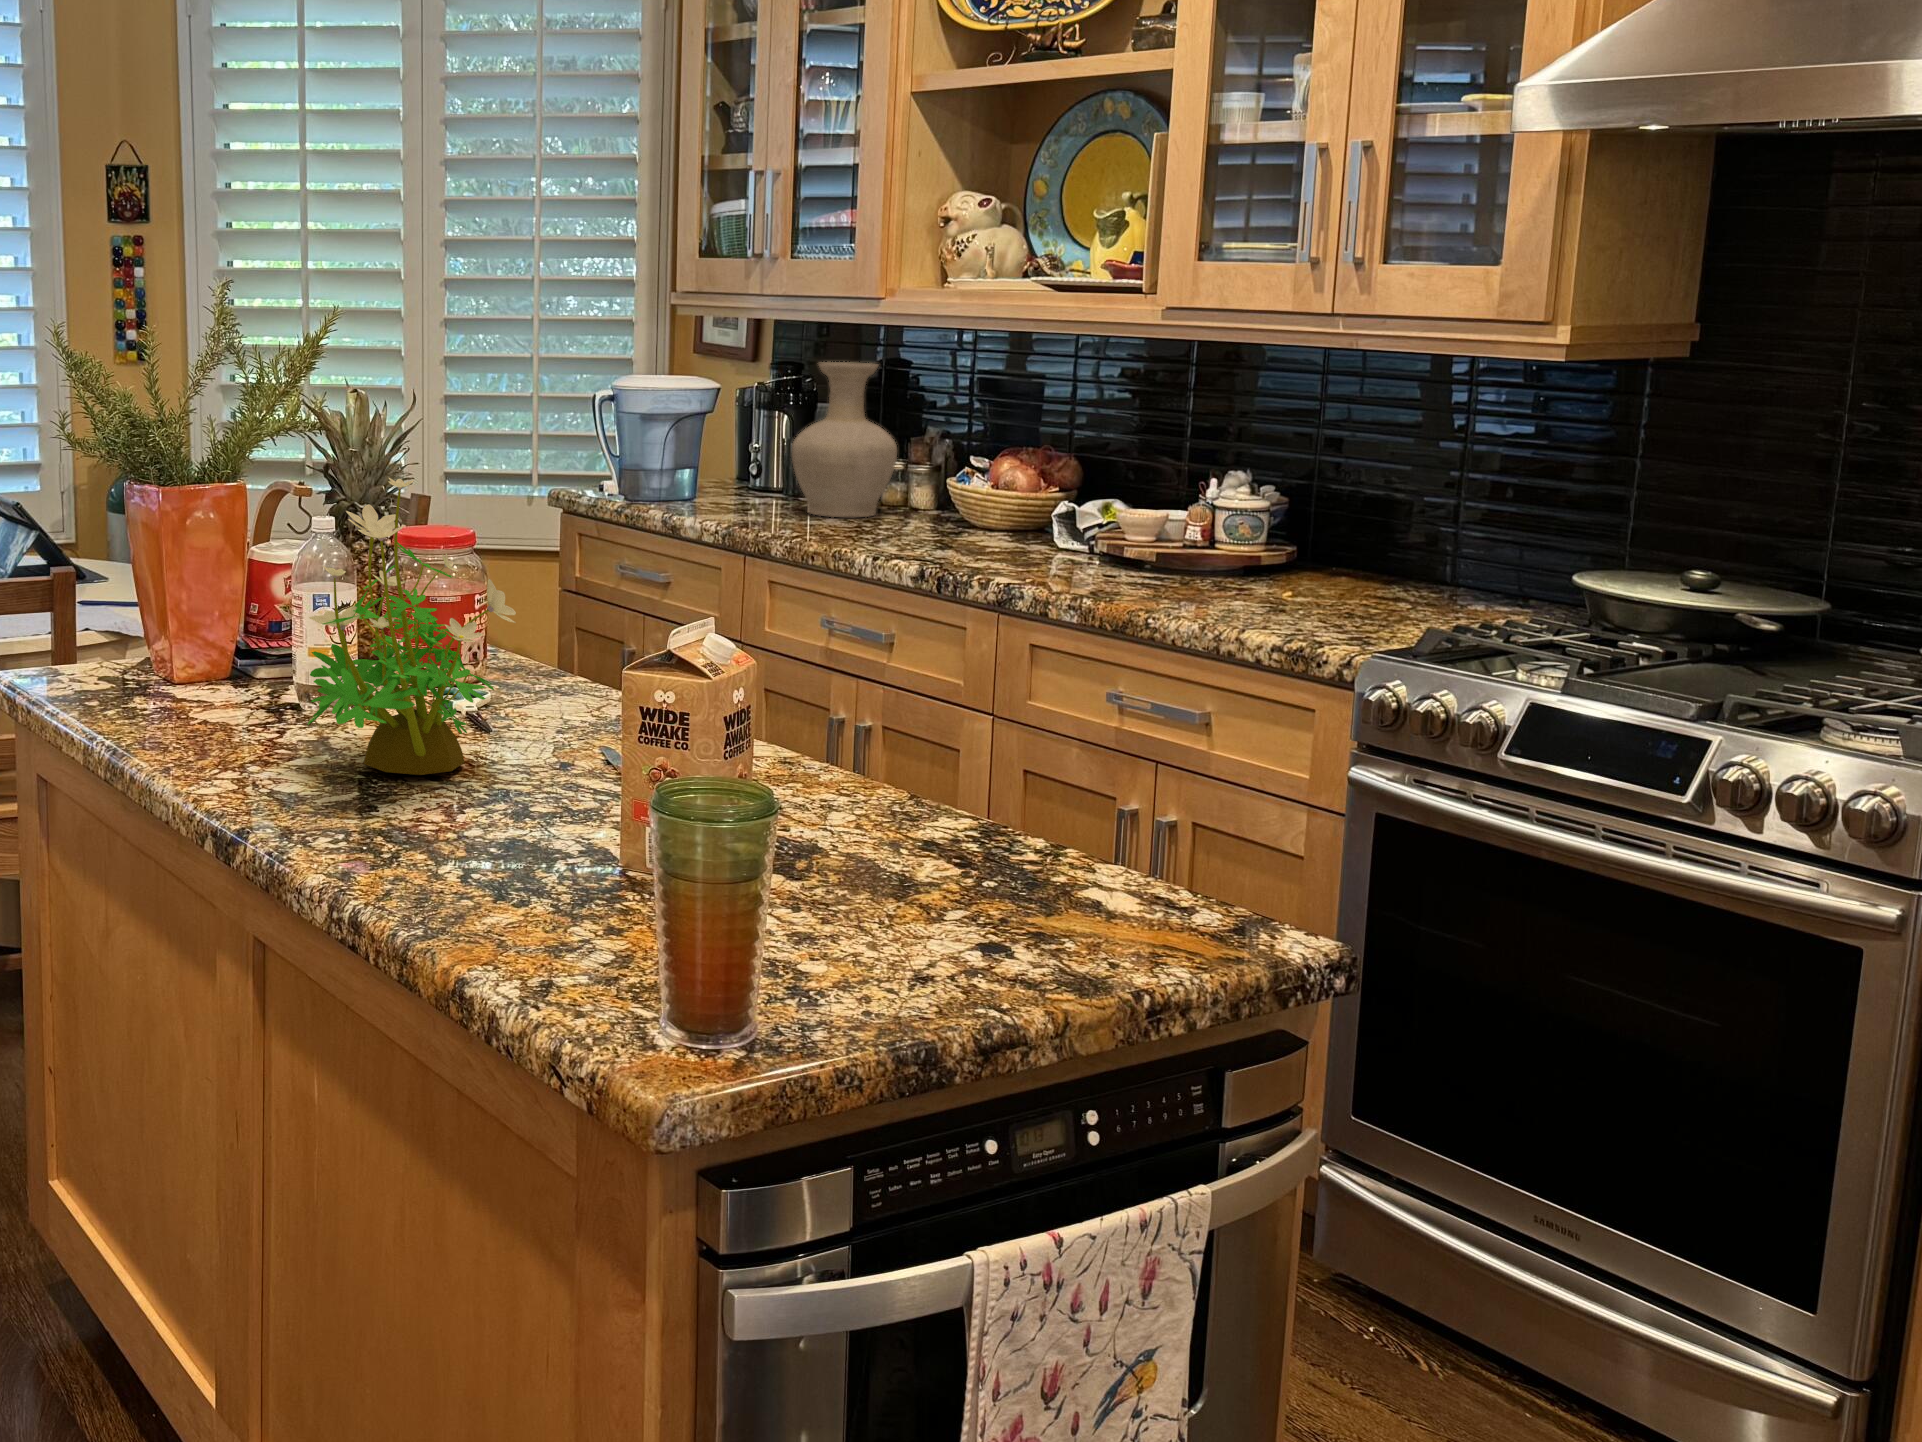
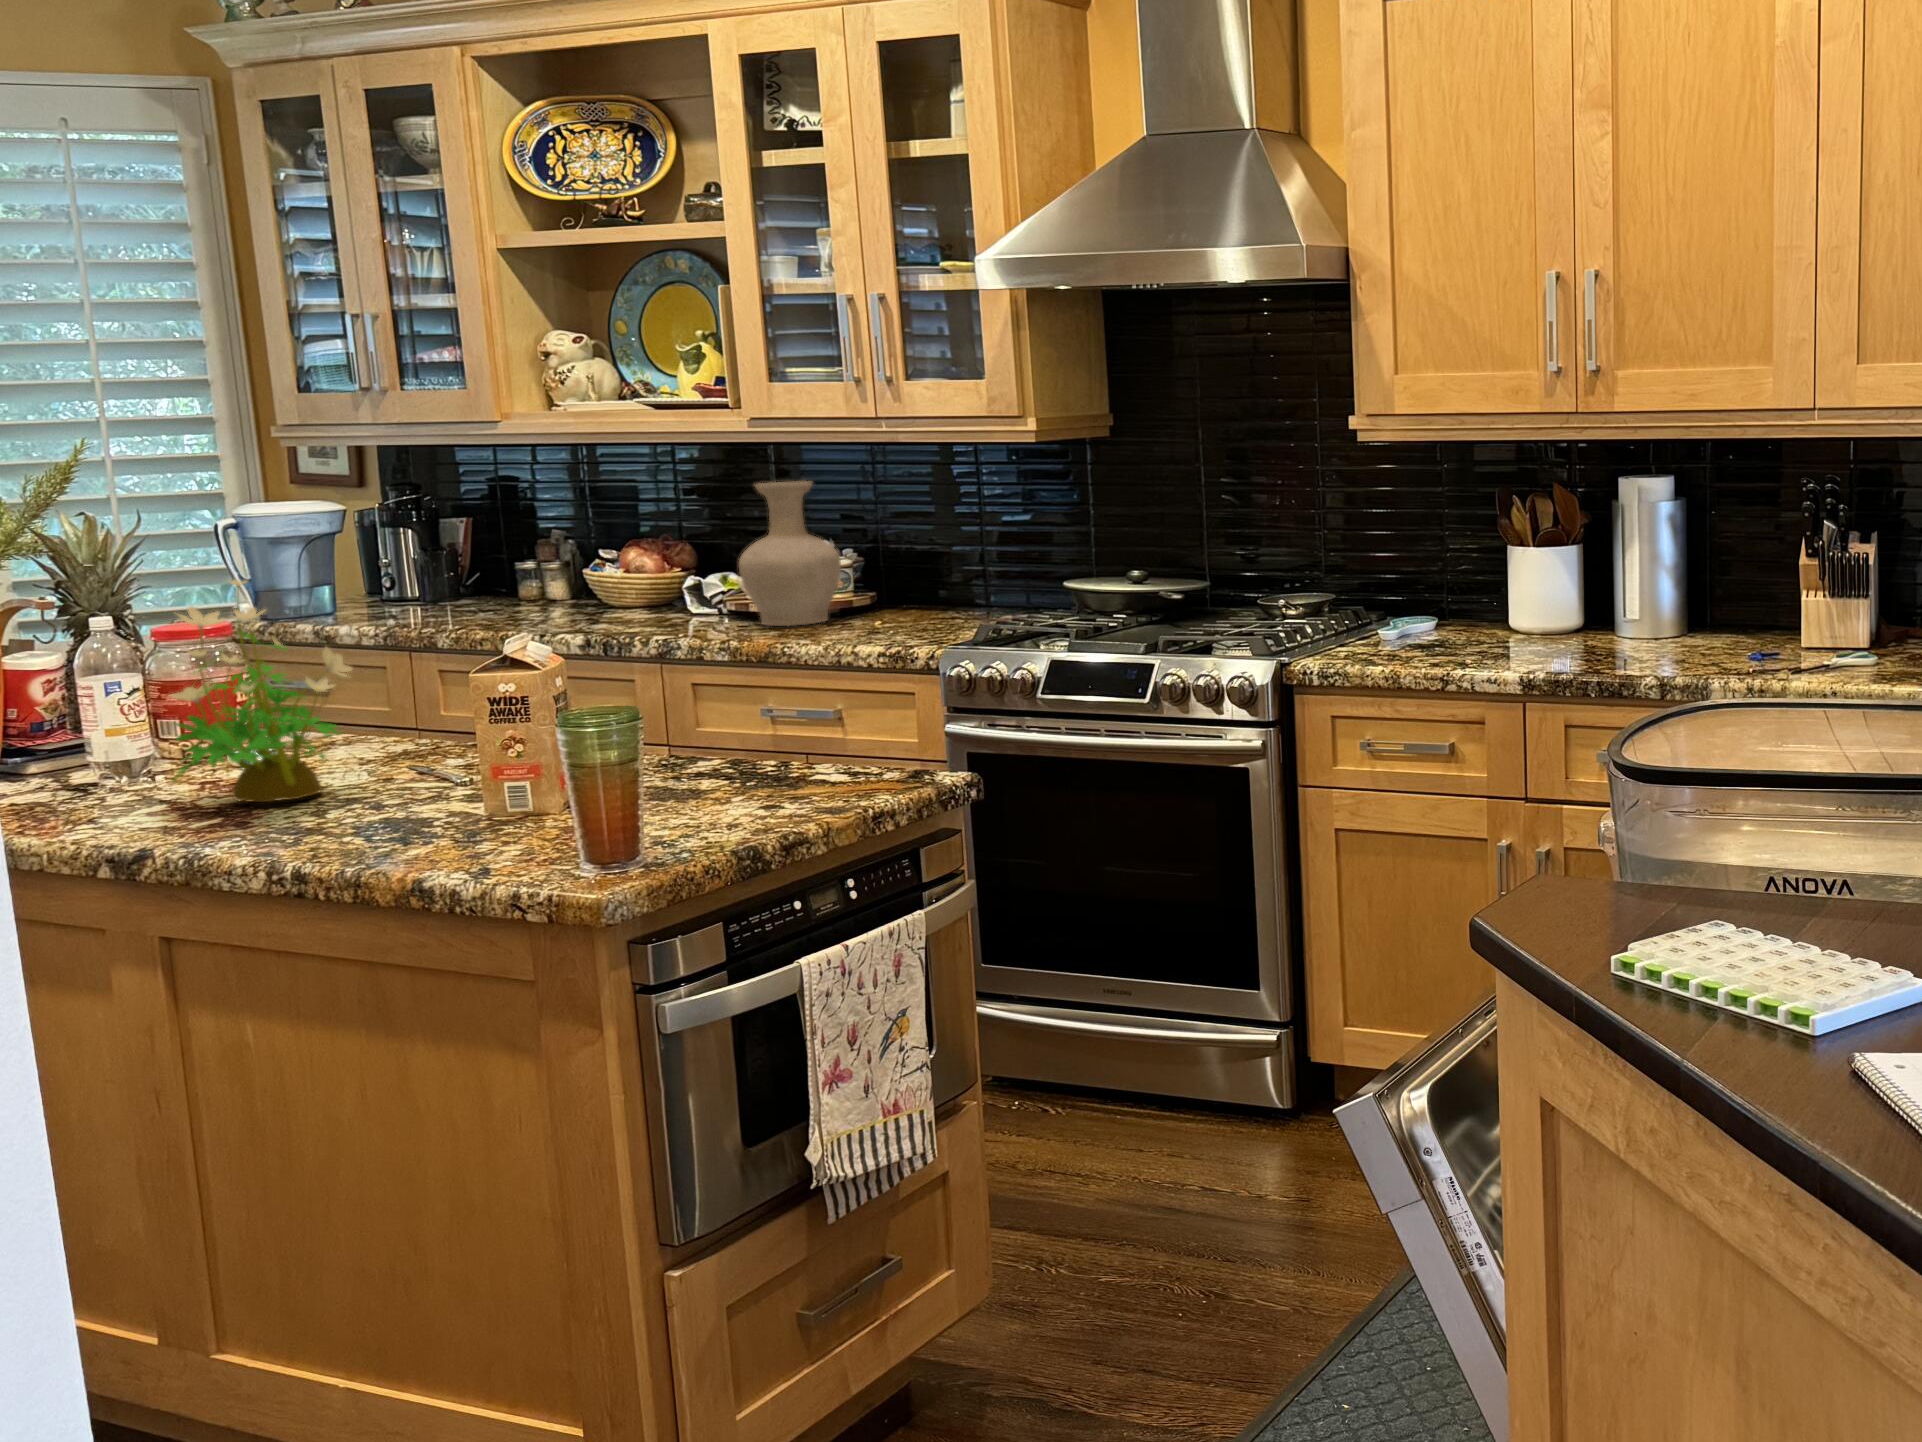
vase: present [792,362,897,517] -> present [739,481,841,626]

